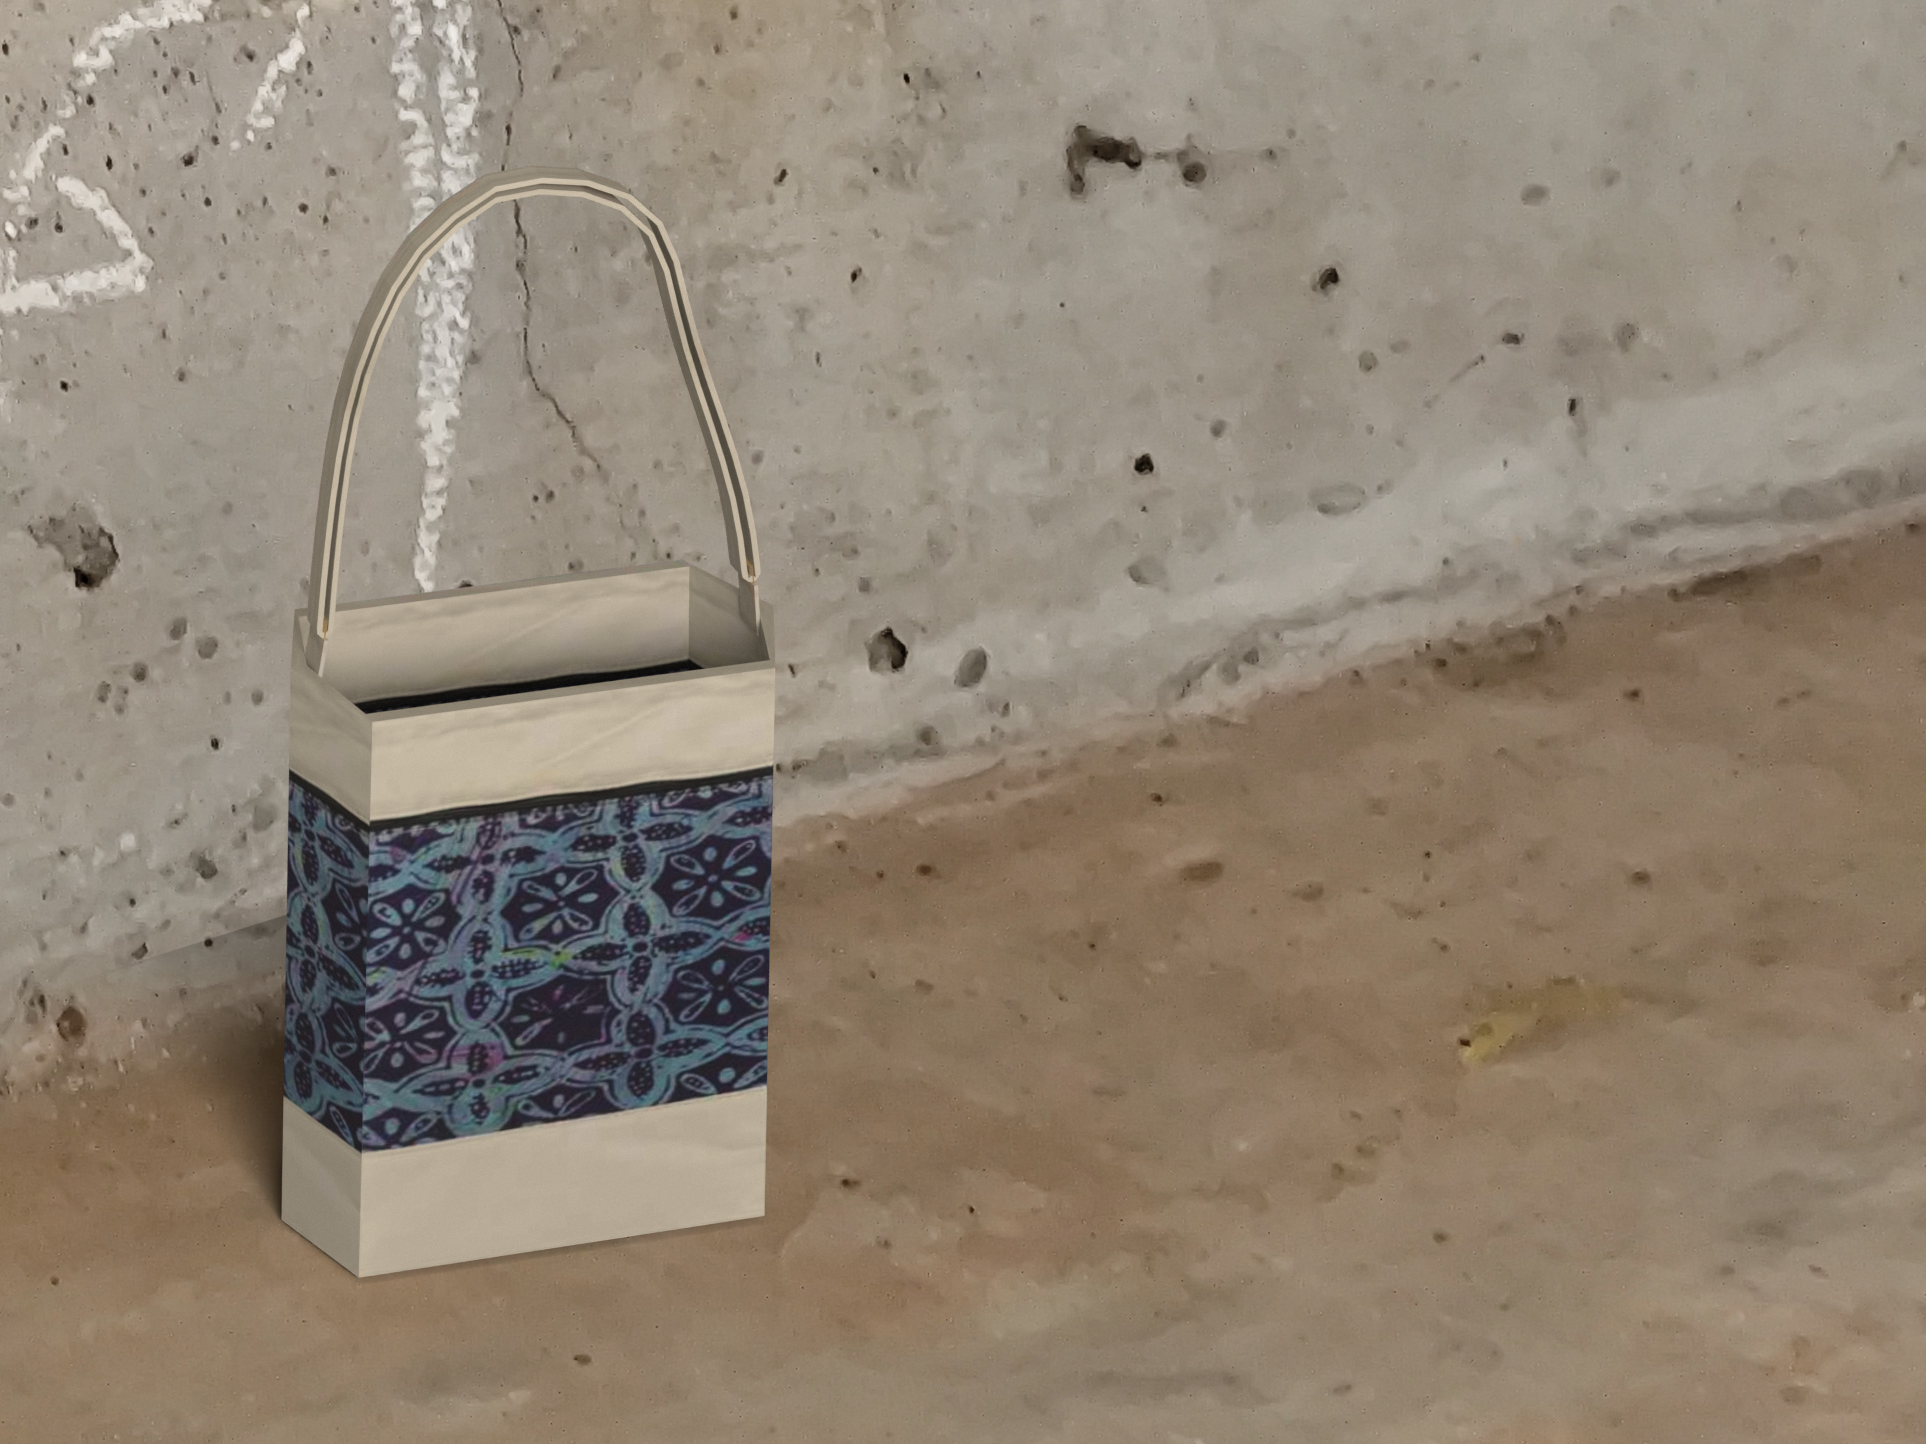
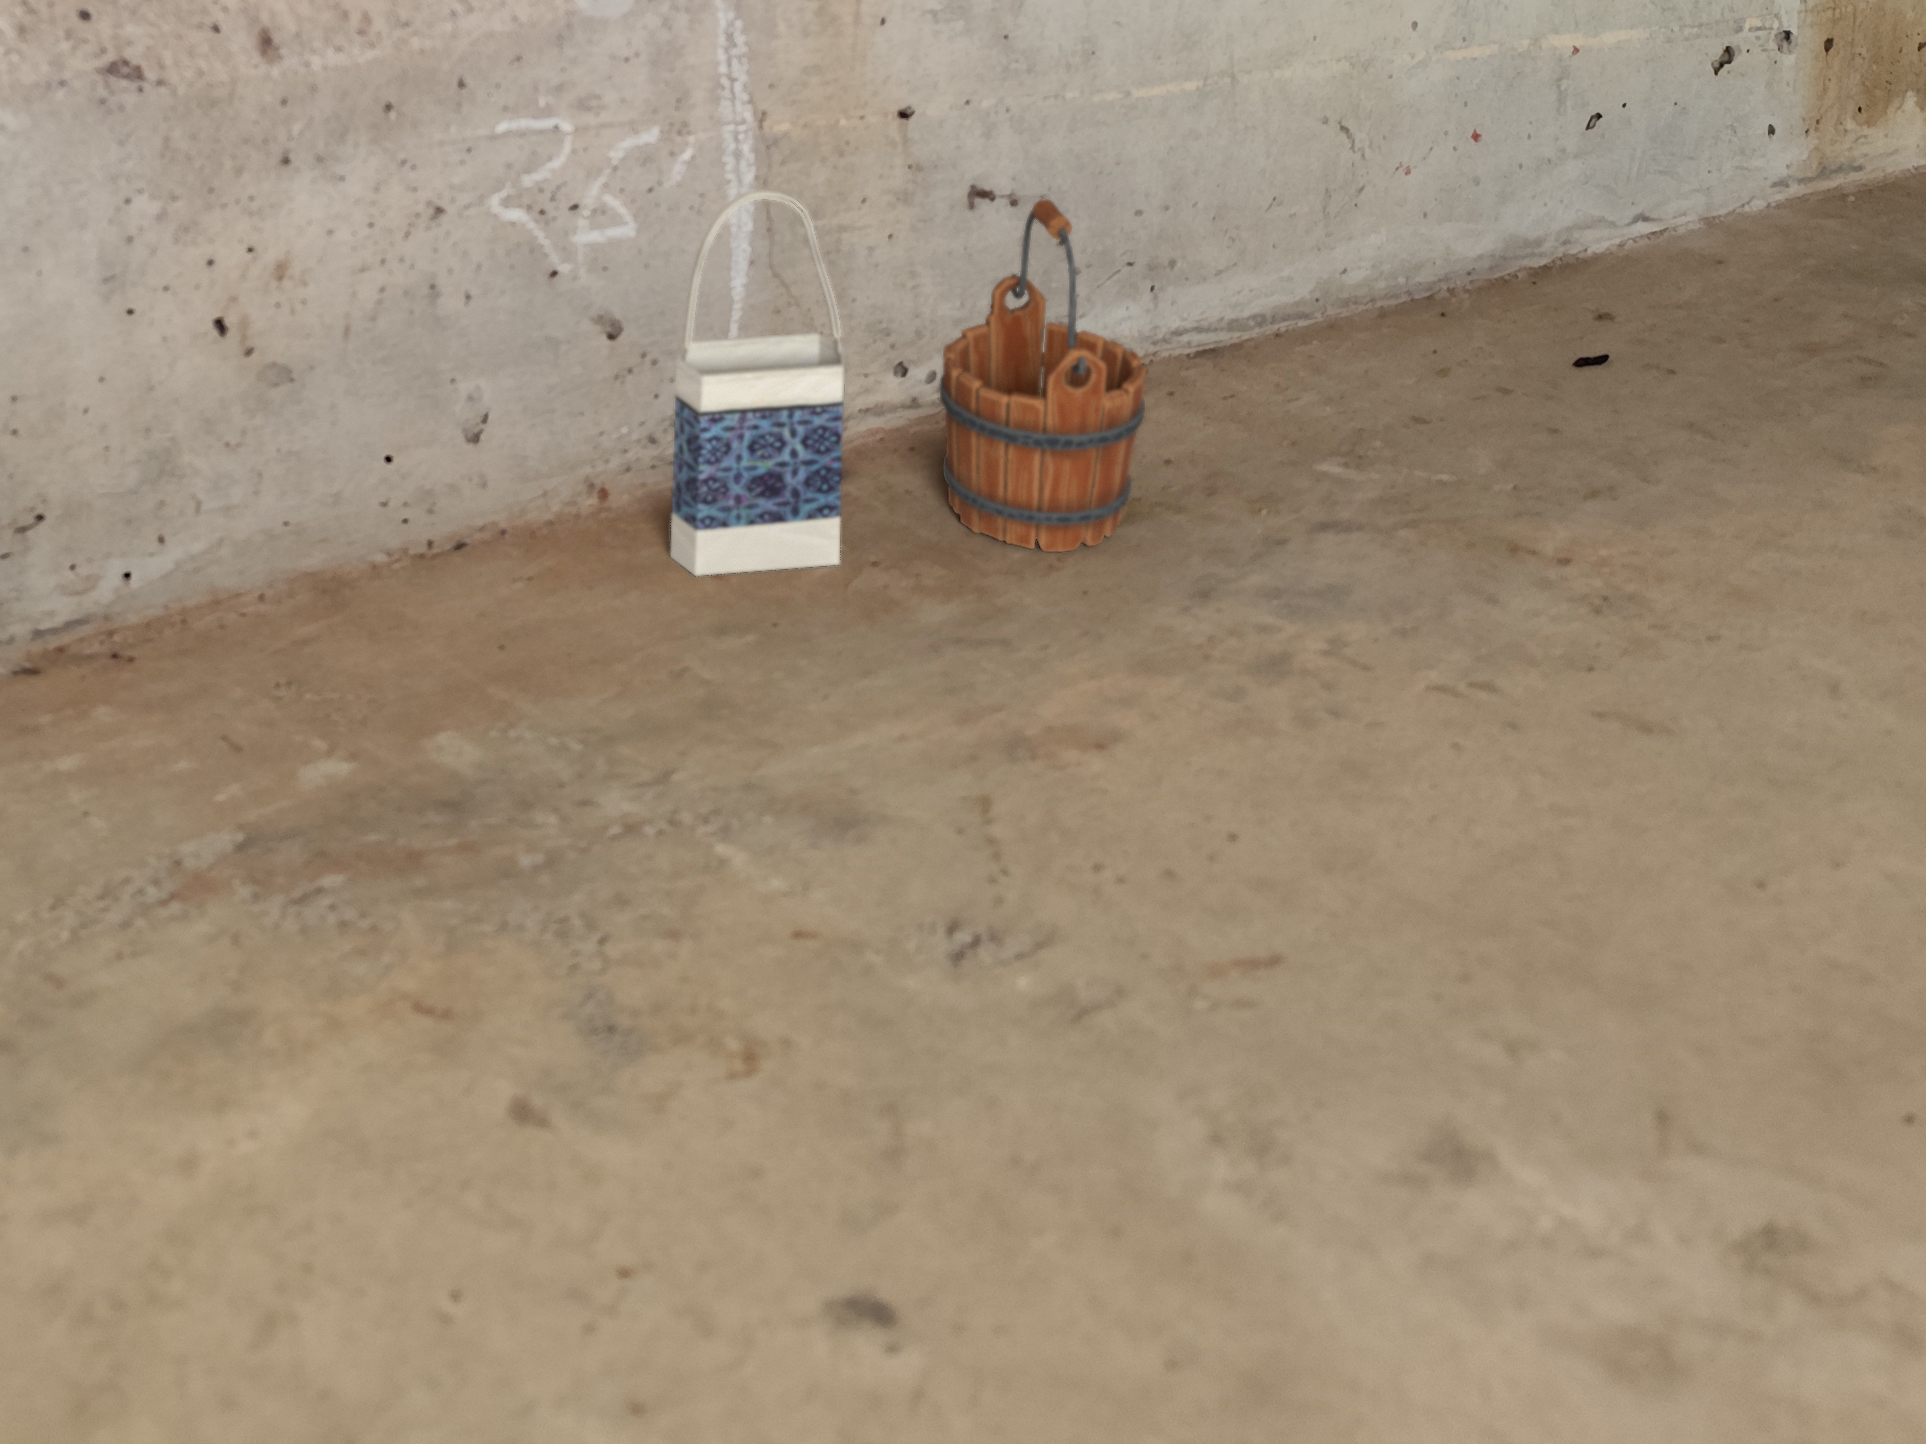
wooden bucket: none [1014,146,1601,1140] -> present [939,199,1146,552]

